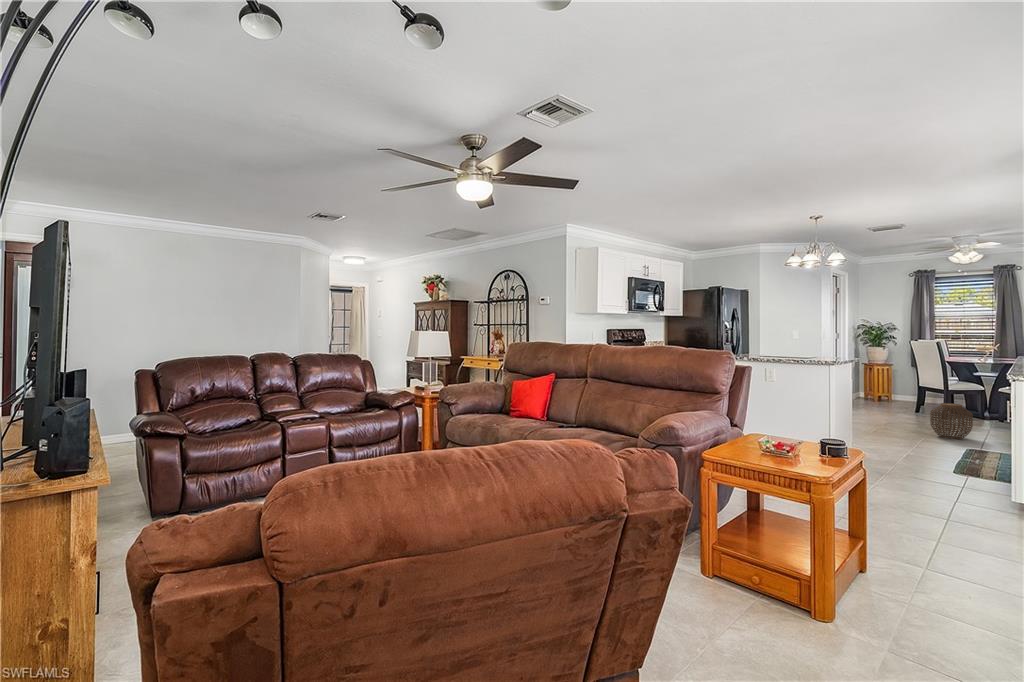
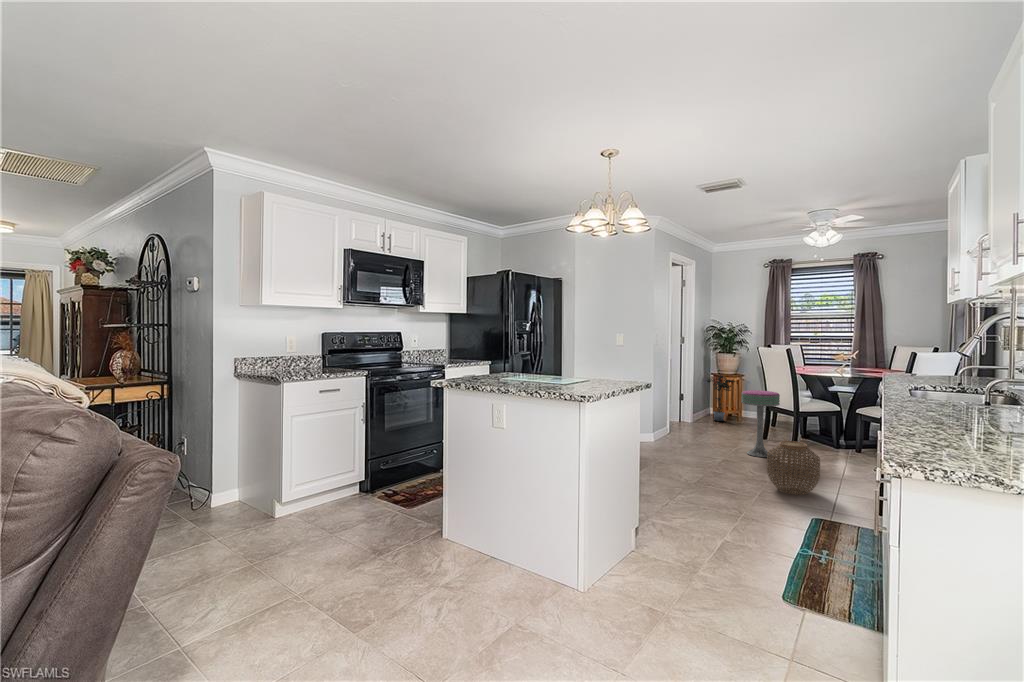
potted plant: none [856,364,888,402] -> present [707,375,738,421]
bar stool: none [901,373,934,422] -> present [741,390,780,457]

